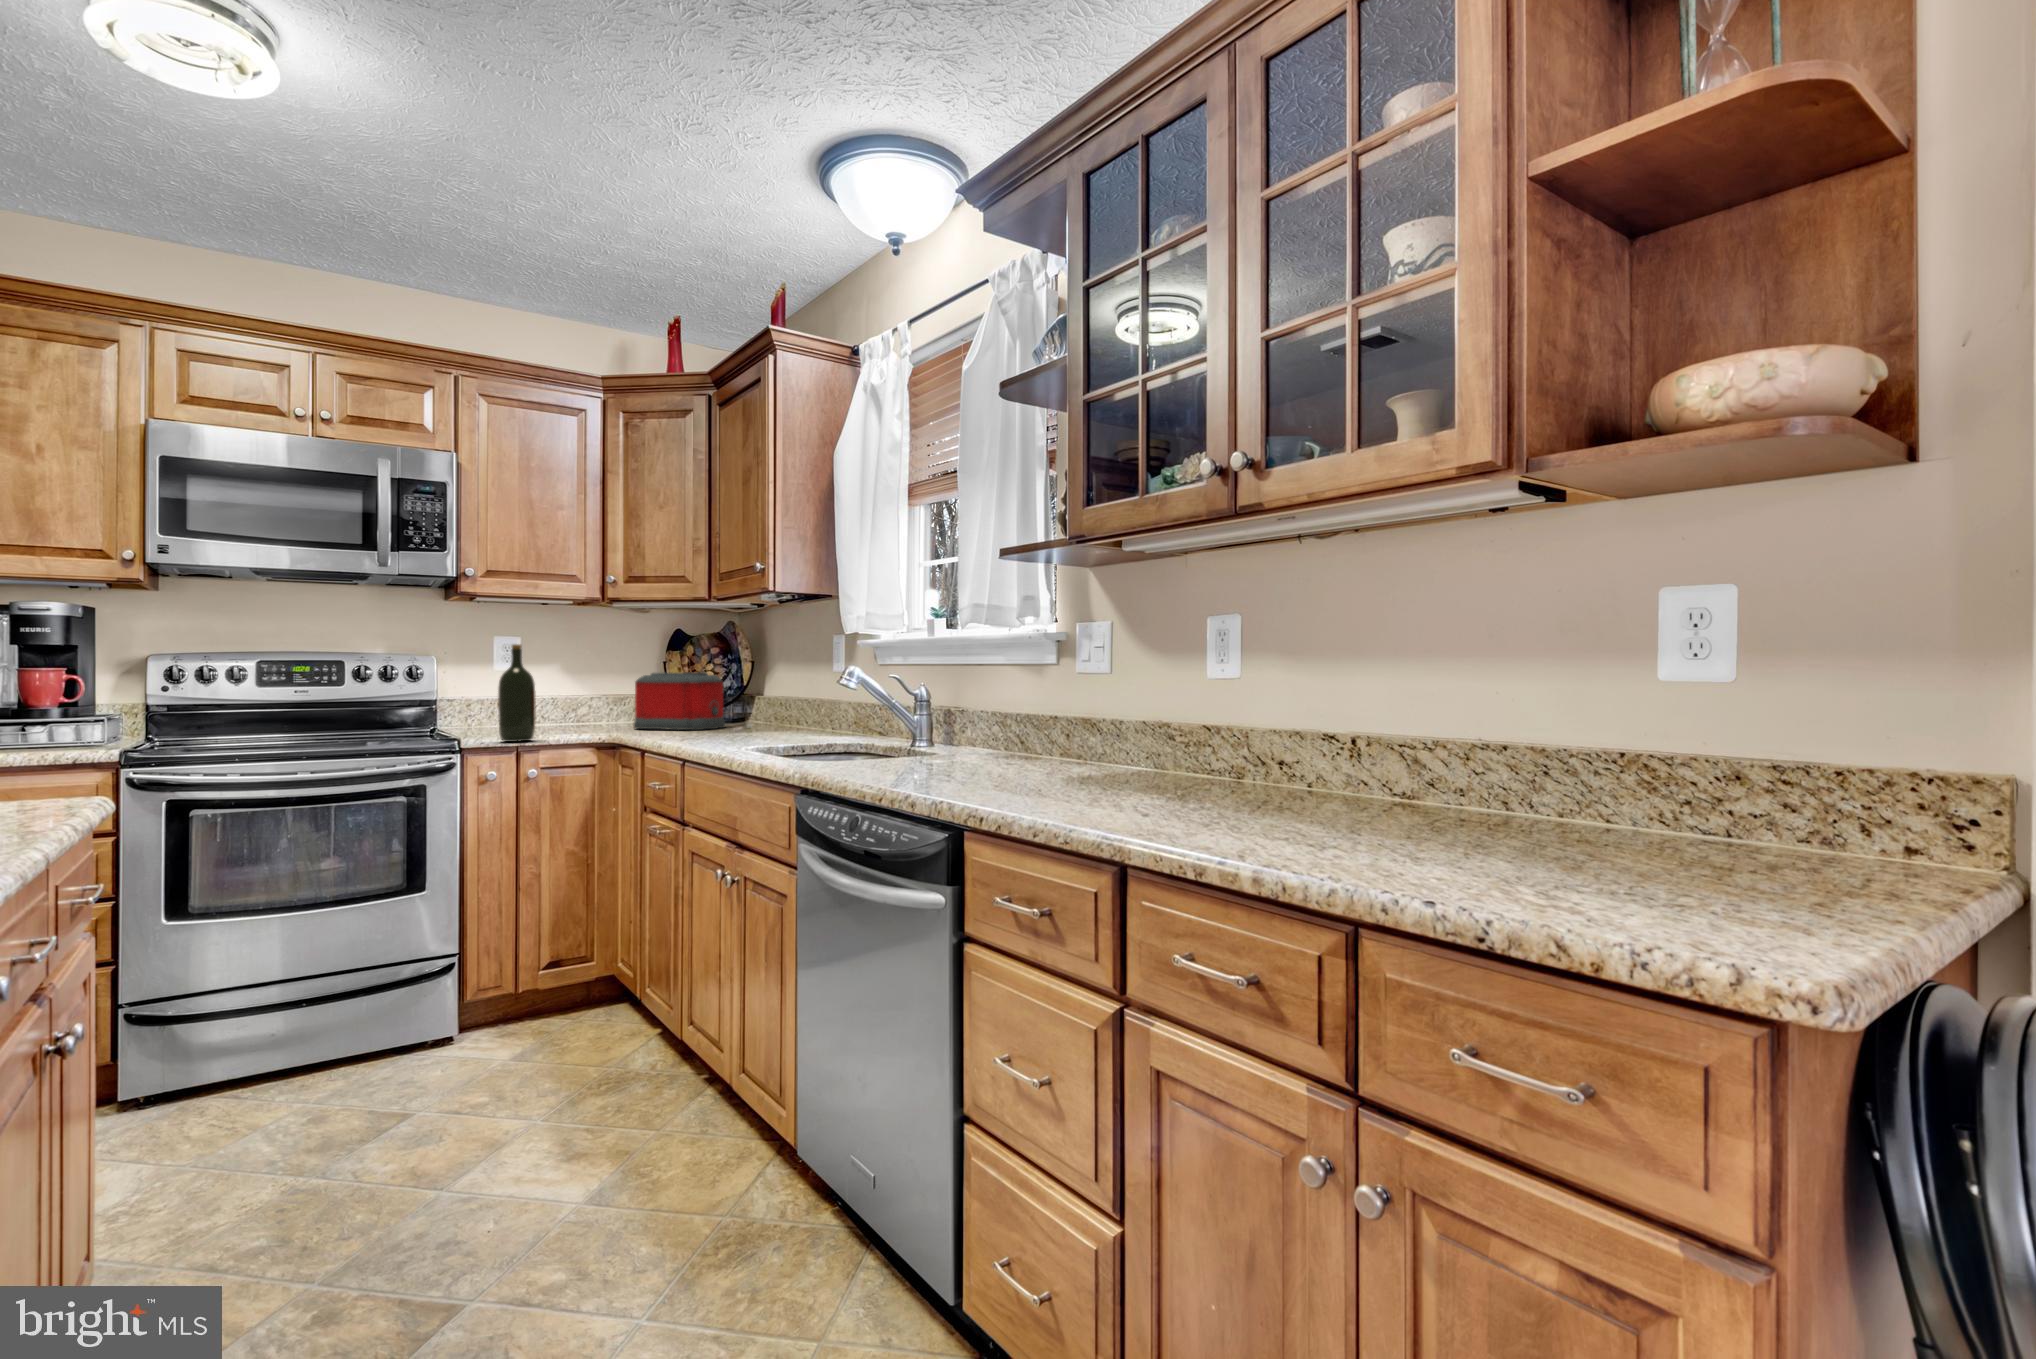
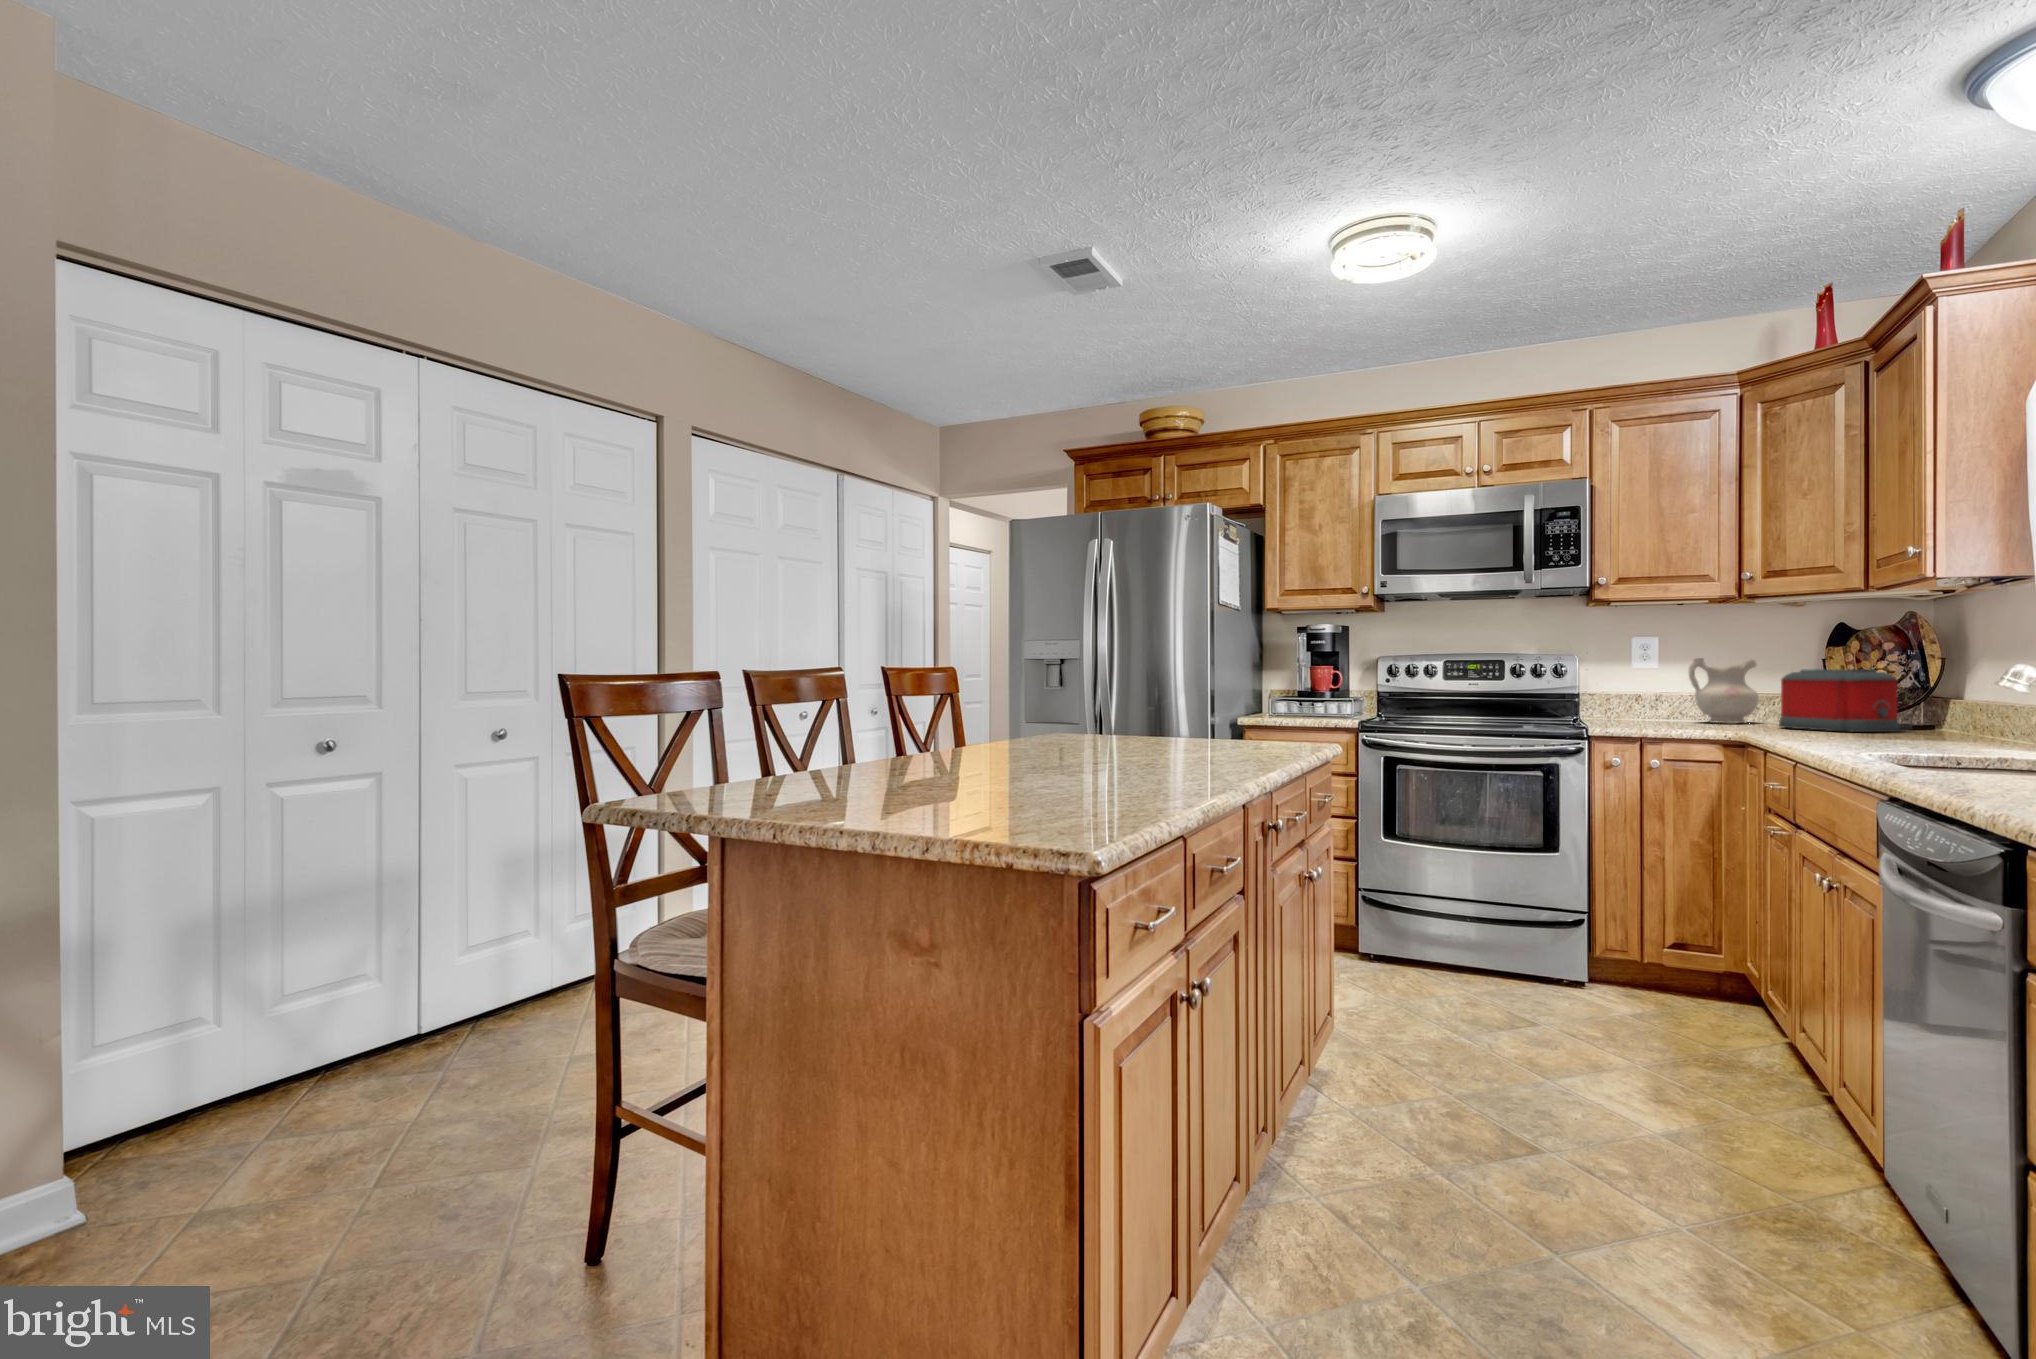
wine bottle: present [498,644,536,742] -> none [1623,644,1659,732]
ceramic pitcher: none [548,660,610,727] -> present [1689,658,1759,723]

